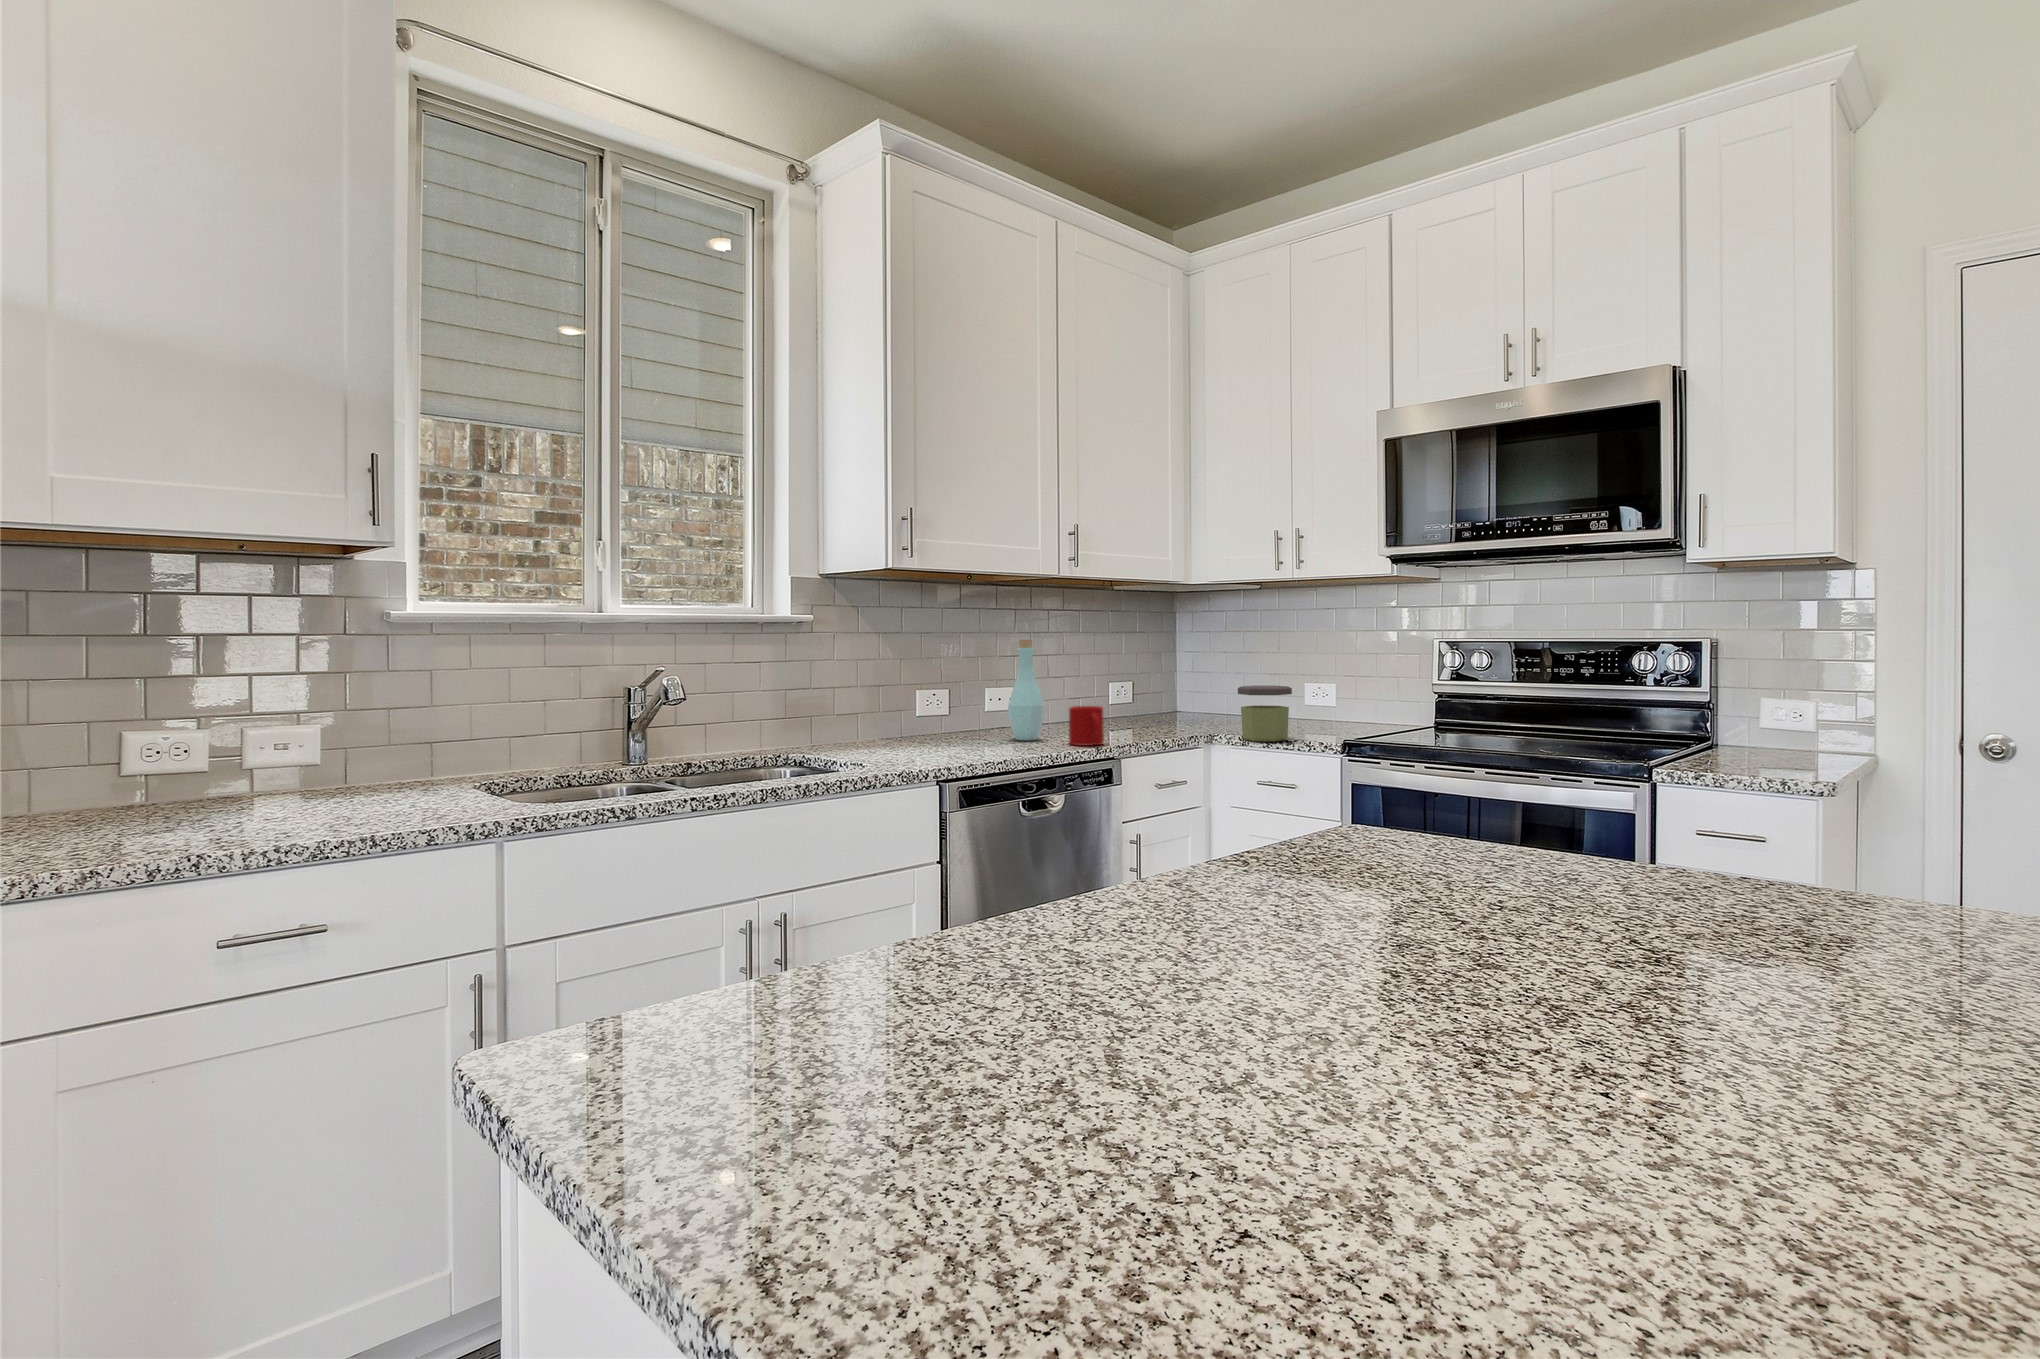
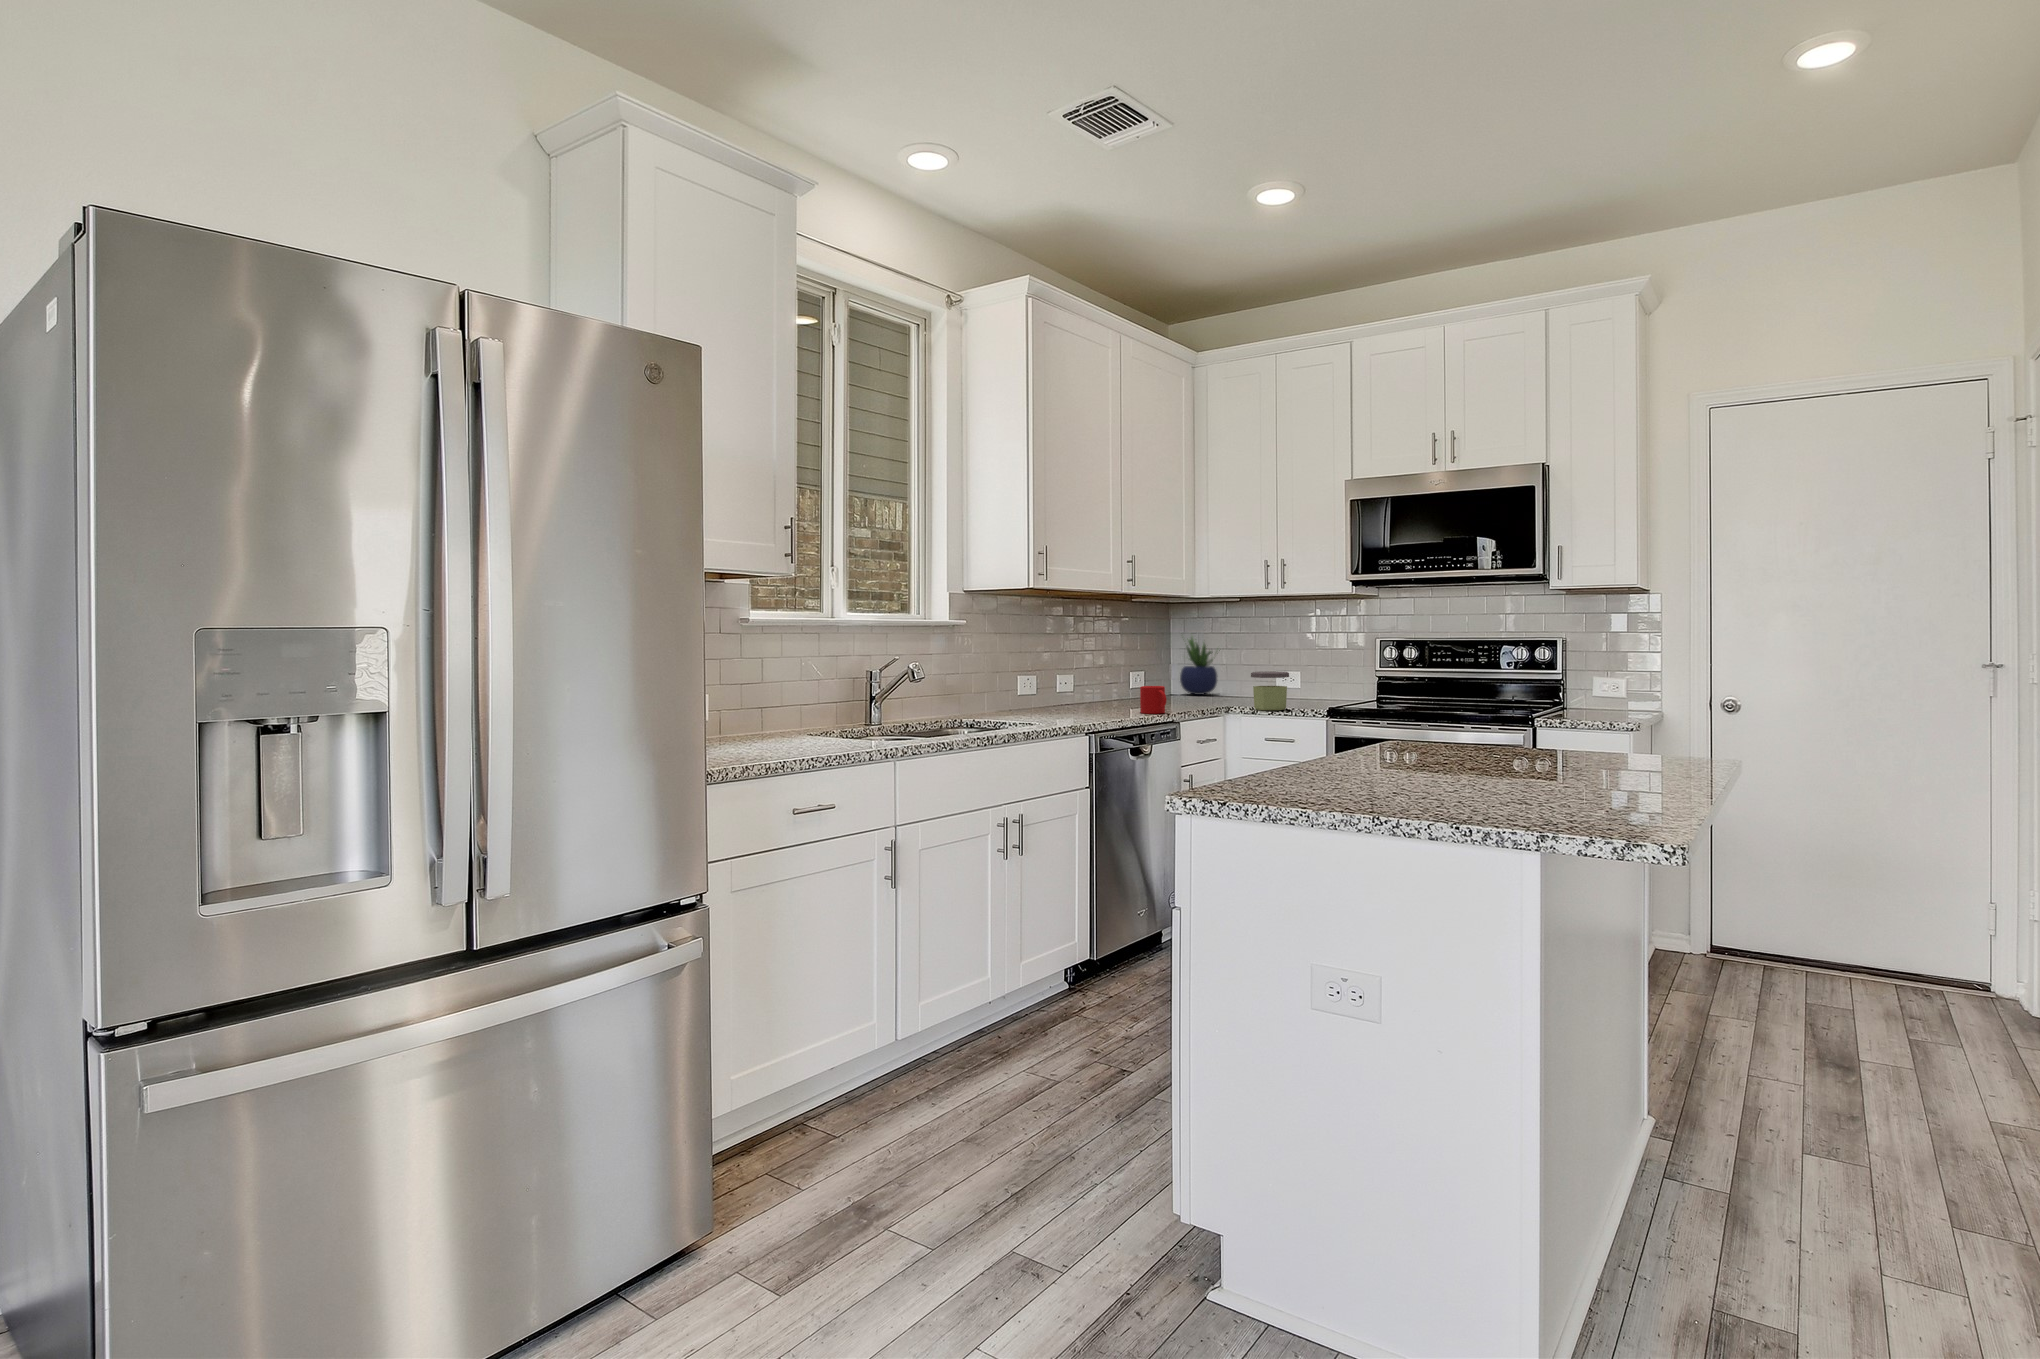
potted plant: none [1183,630,1243,711] -> present [1180,638,1220,695]
bottle: present [1008,640,1045,740] -> none [1092,638,1118,711]

